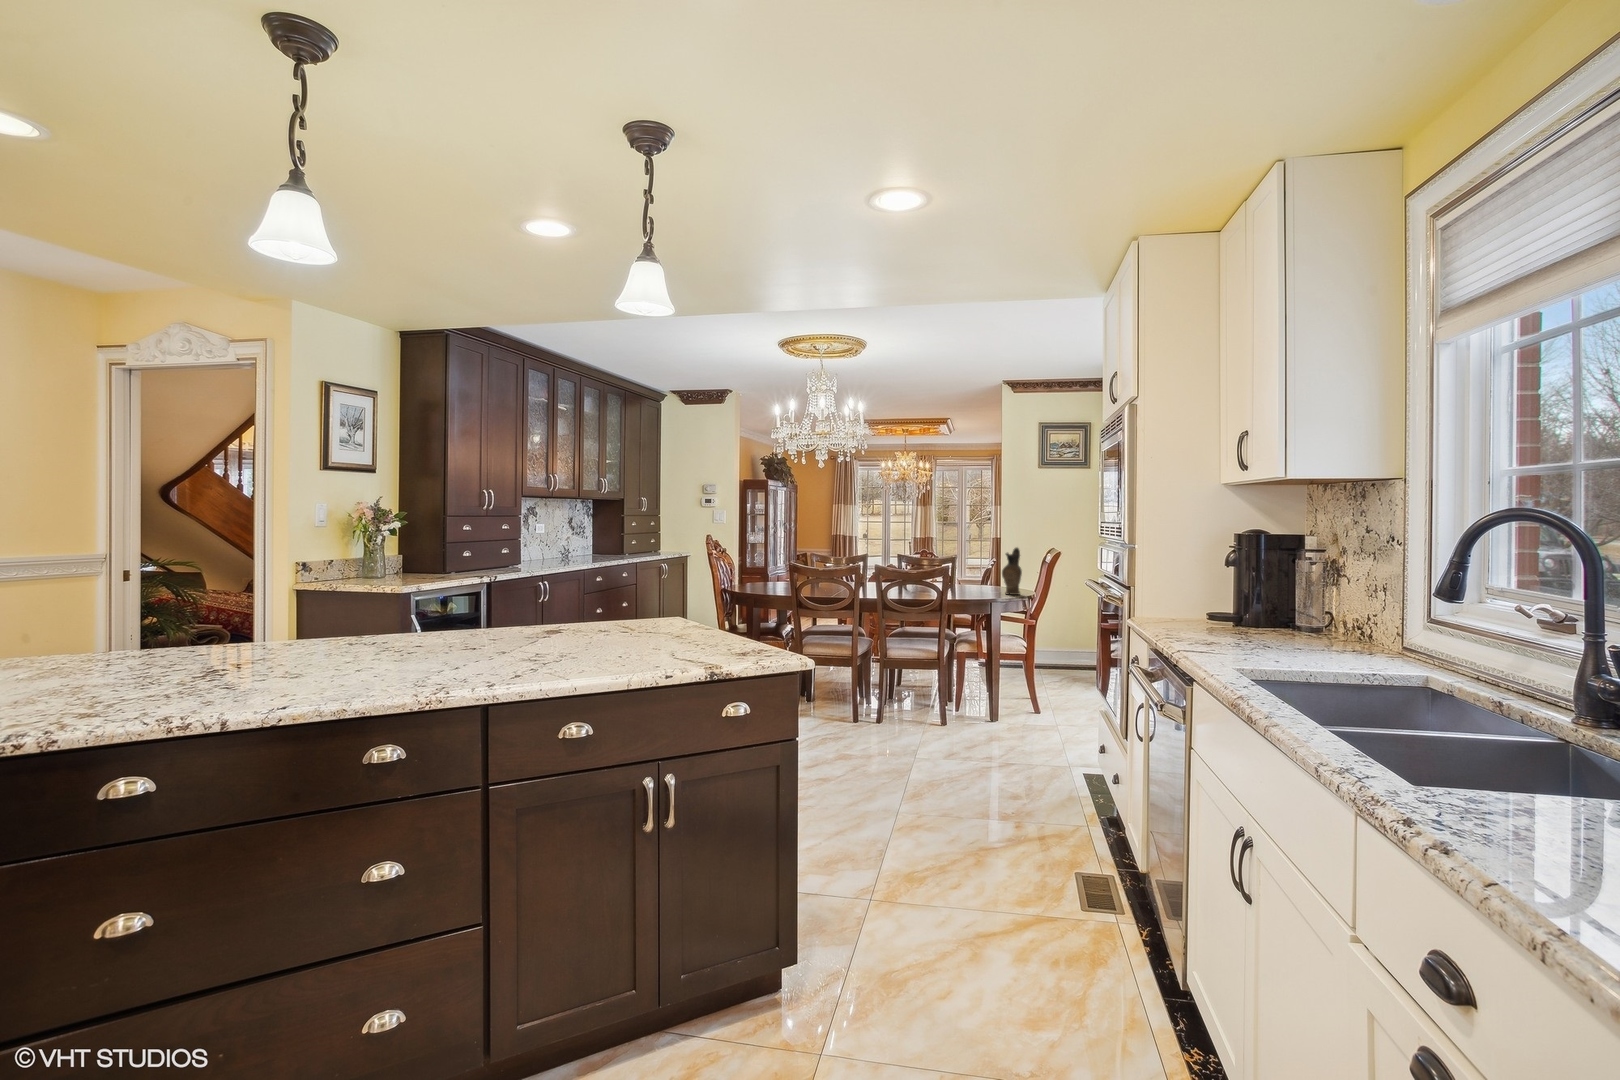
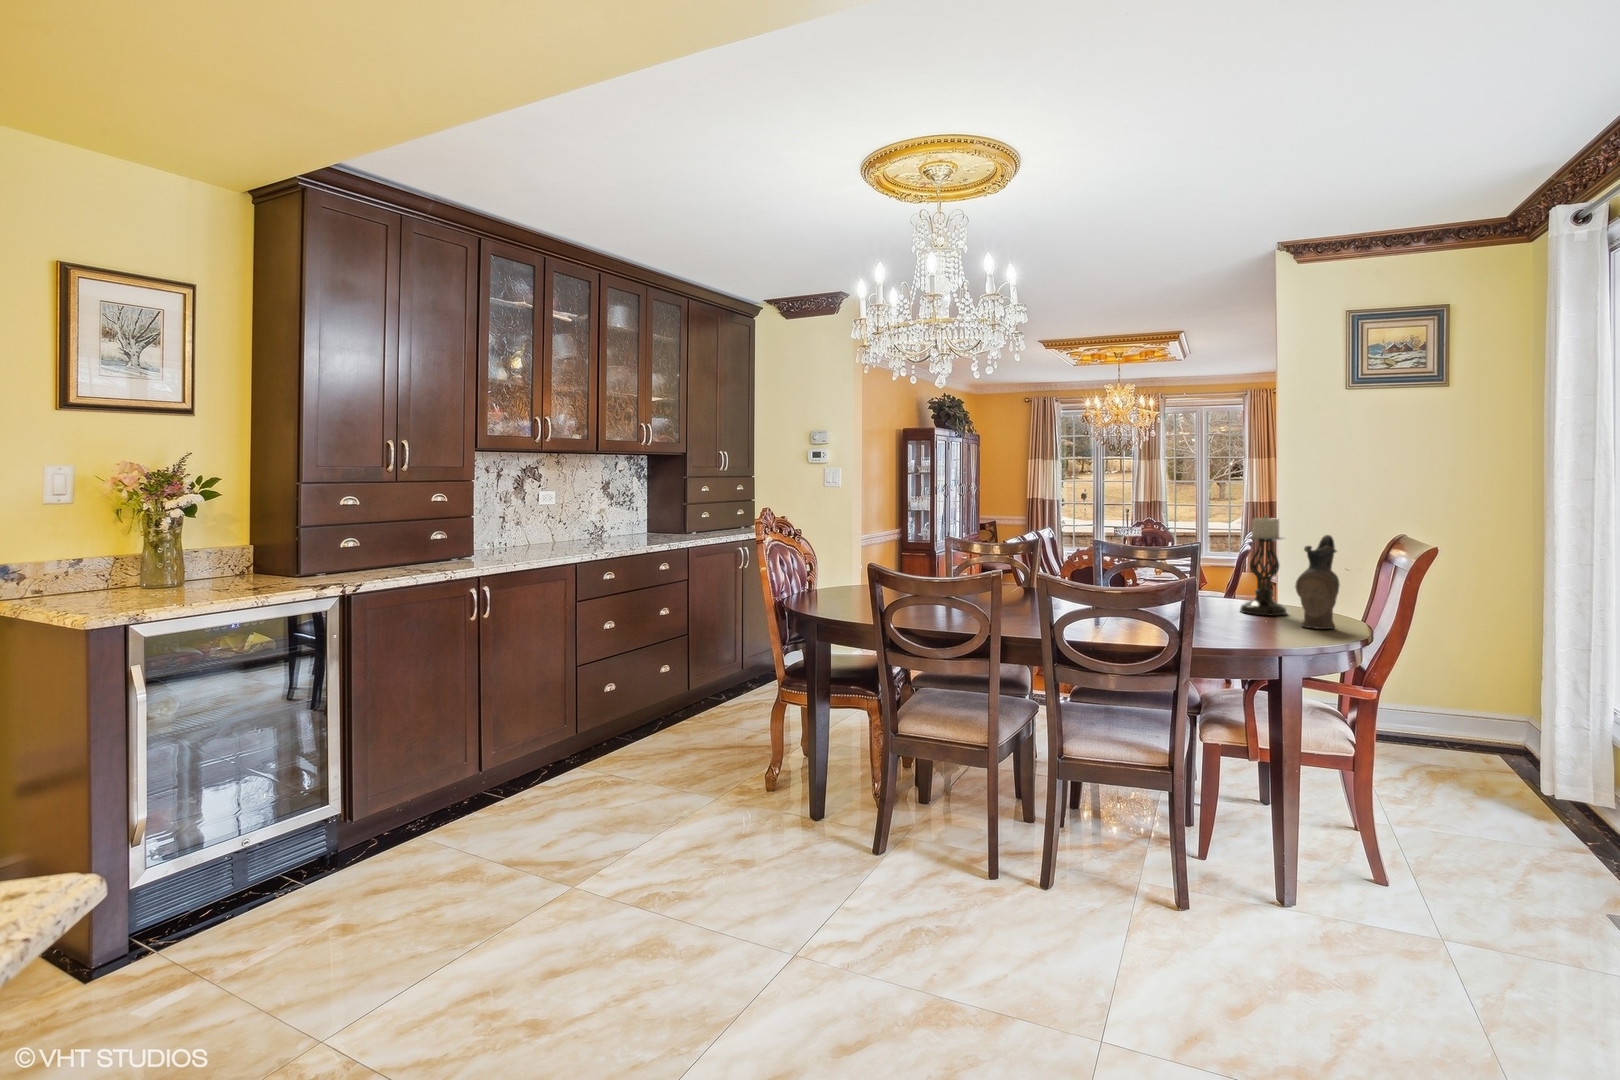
candle holder: none [977,538,1000,591] -> present [1240,515,1287,615]

